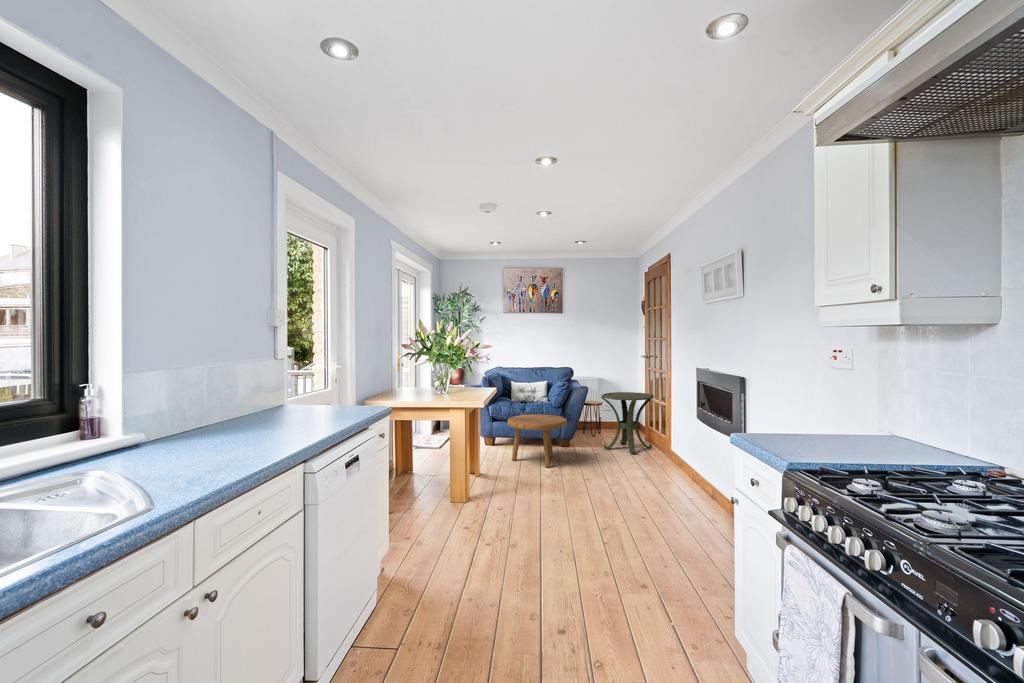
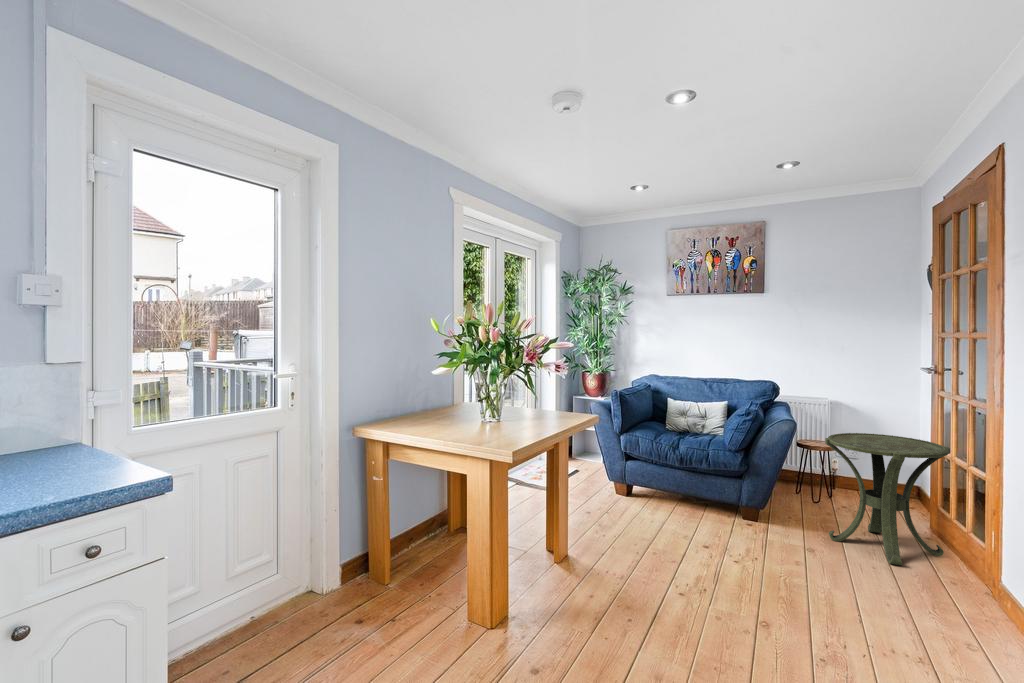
footstool: present [508,414,567,467] -> none [630,460,742,569]

